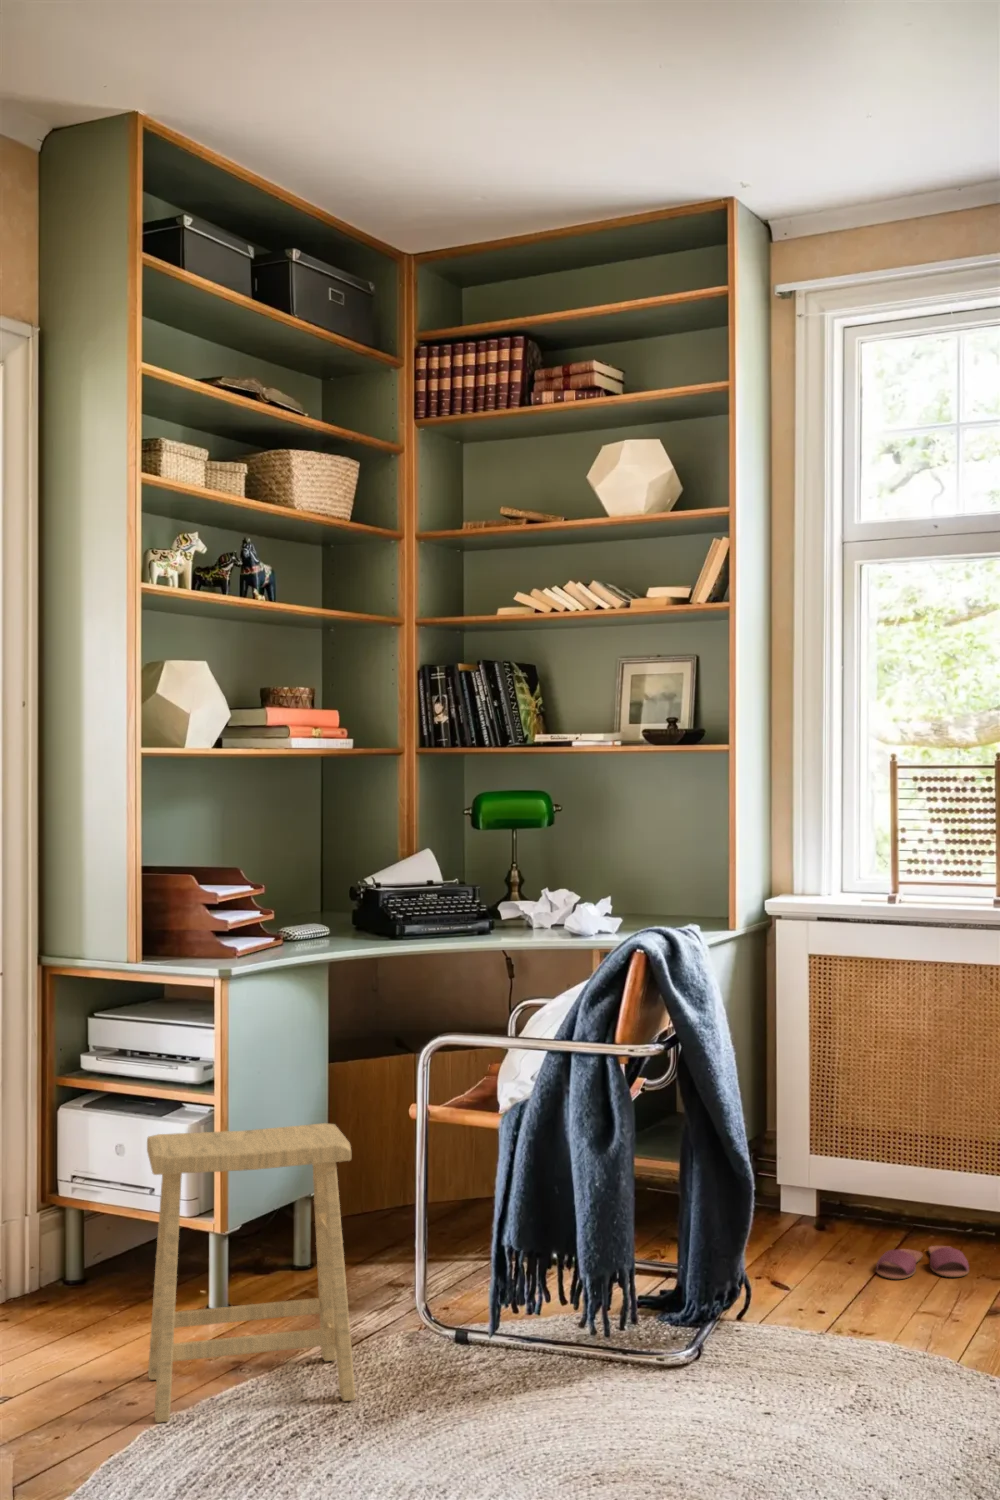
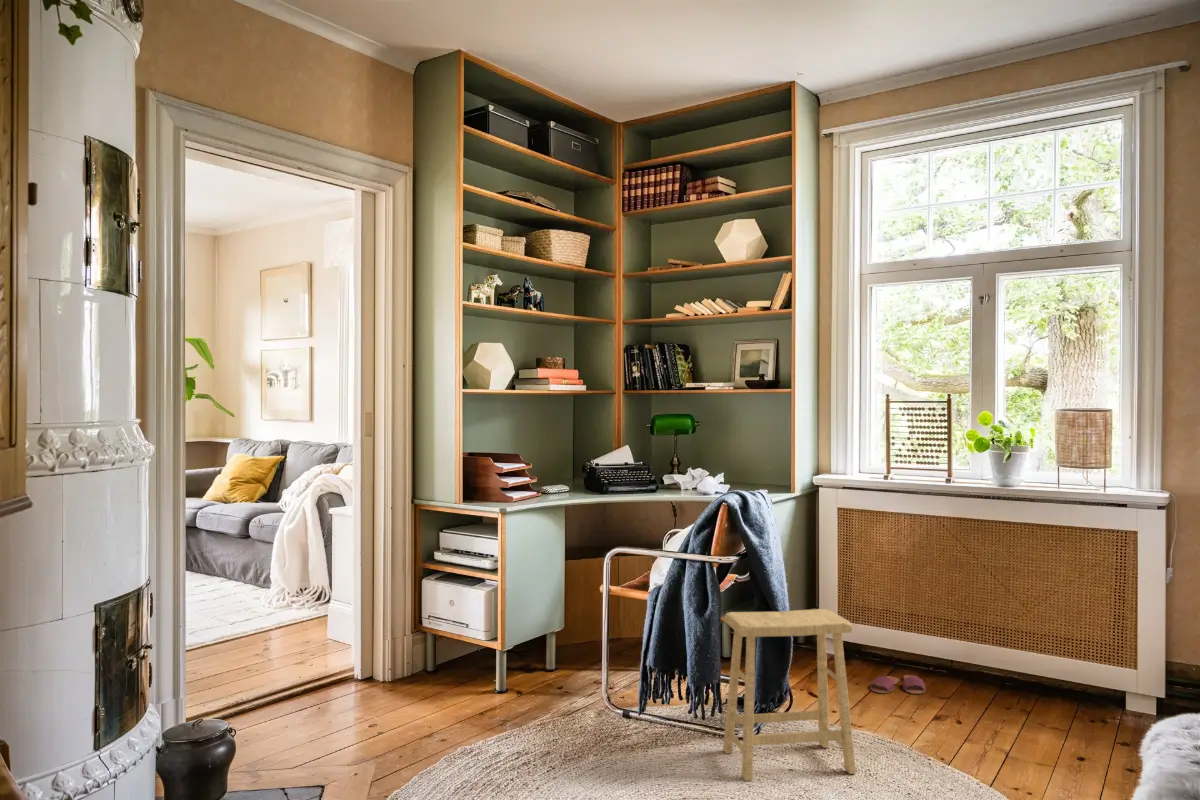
footstool: present [147,1123,355,1423] -> present [723,609,856,781]

